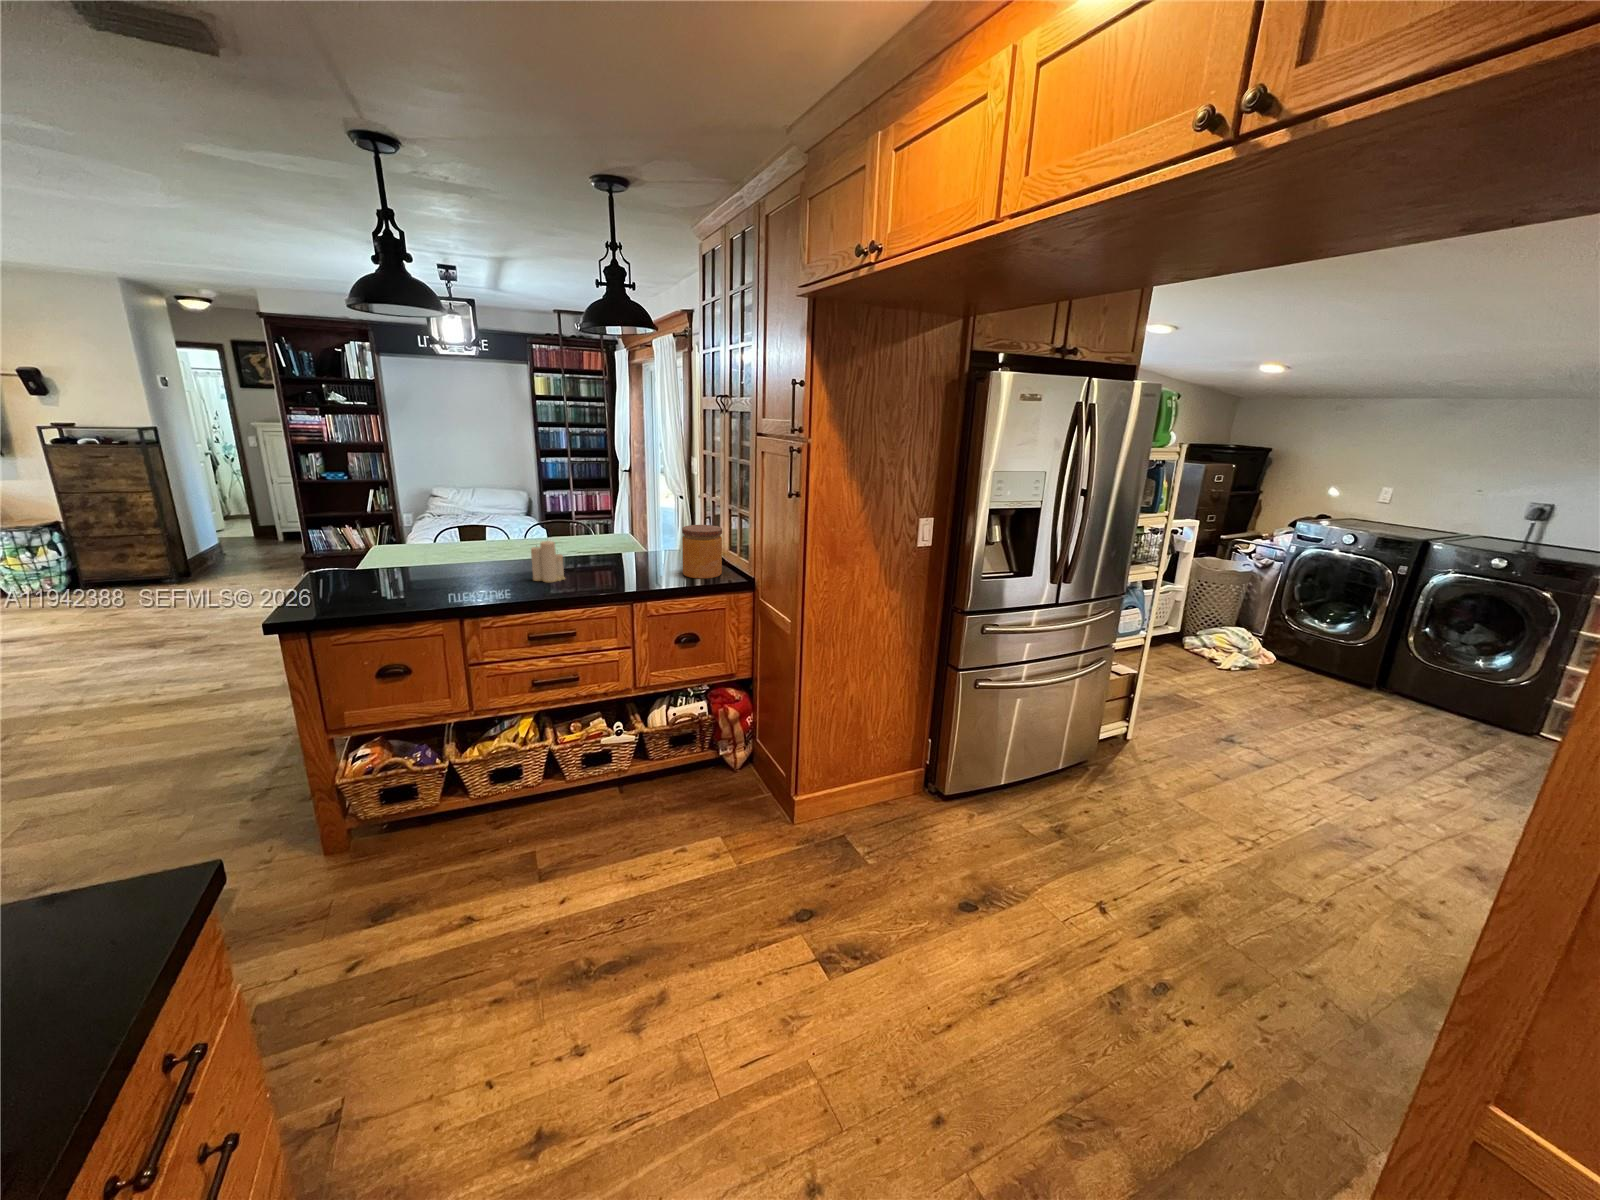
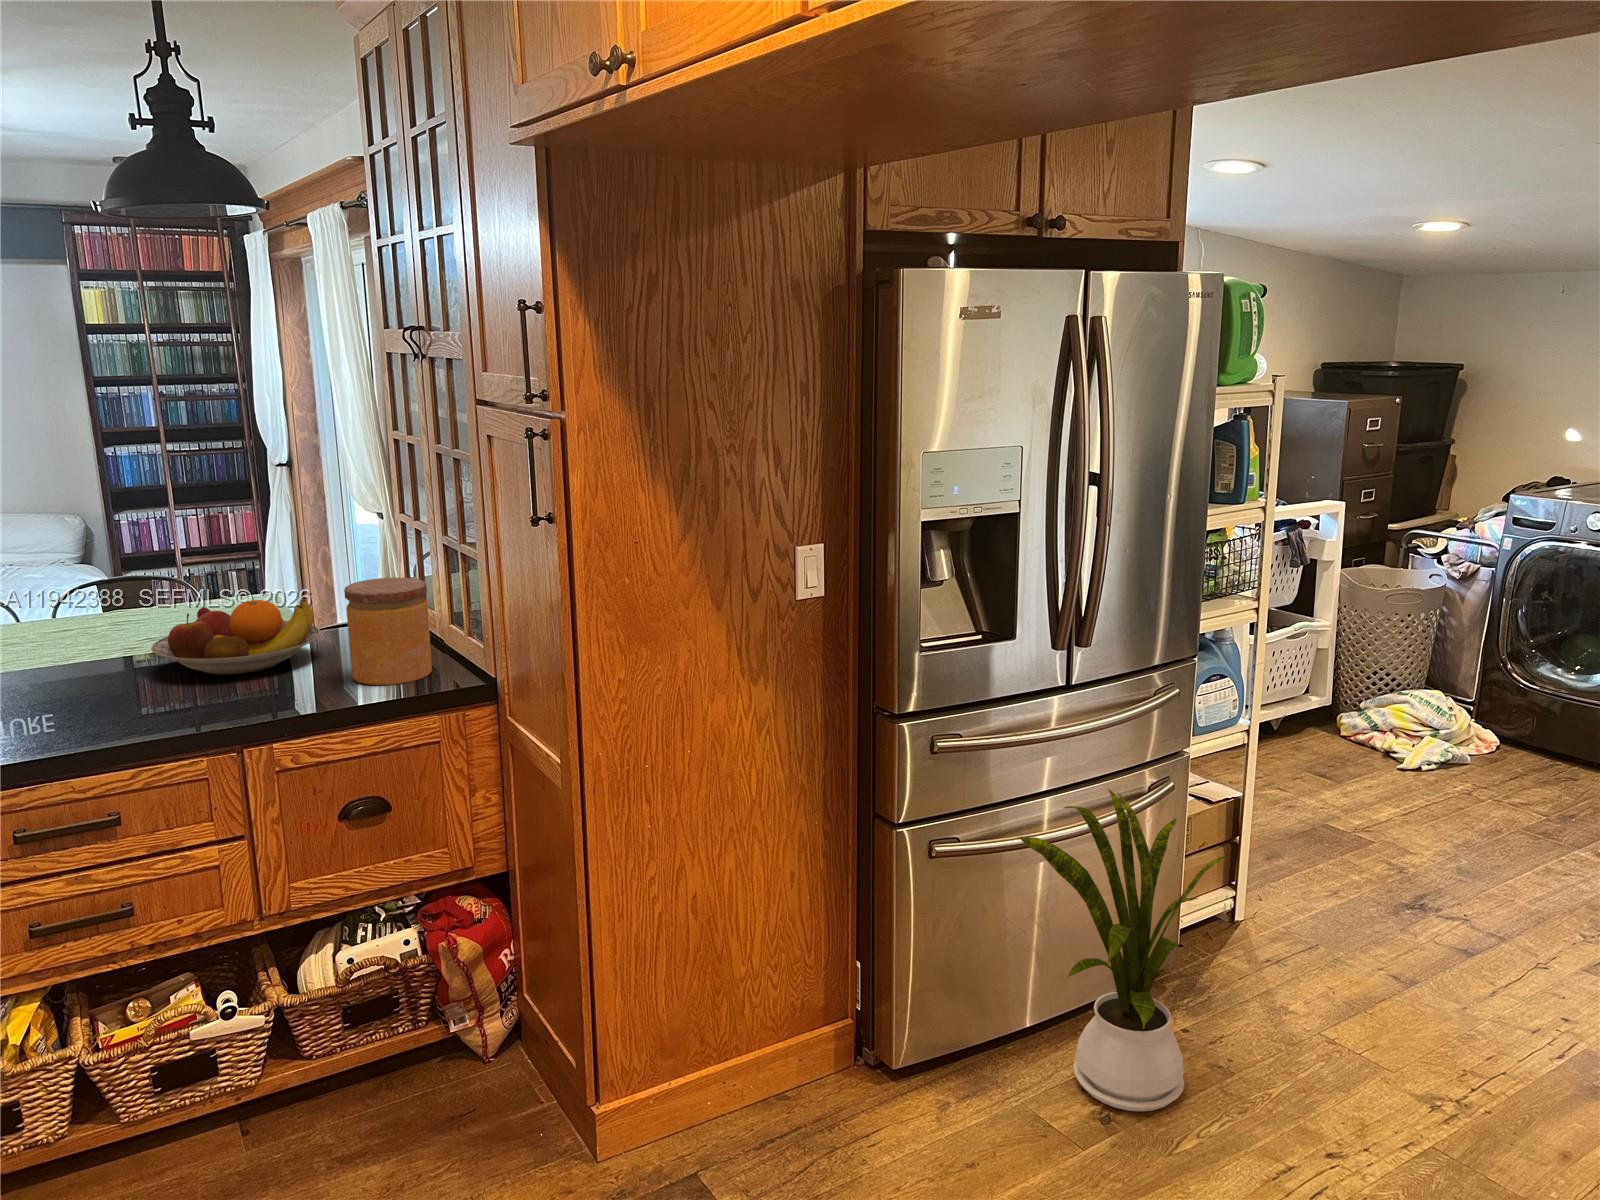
fruit bowl: none [585,532,665,569] -> present [151,599,320,675]
candle: present [531,541,565,582] -> none [24,626,104,717]
house plant: none [1022,659,1141,829] -> present [1019,788,1228,1112]

